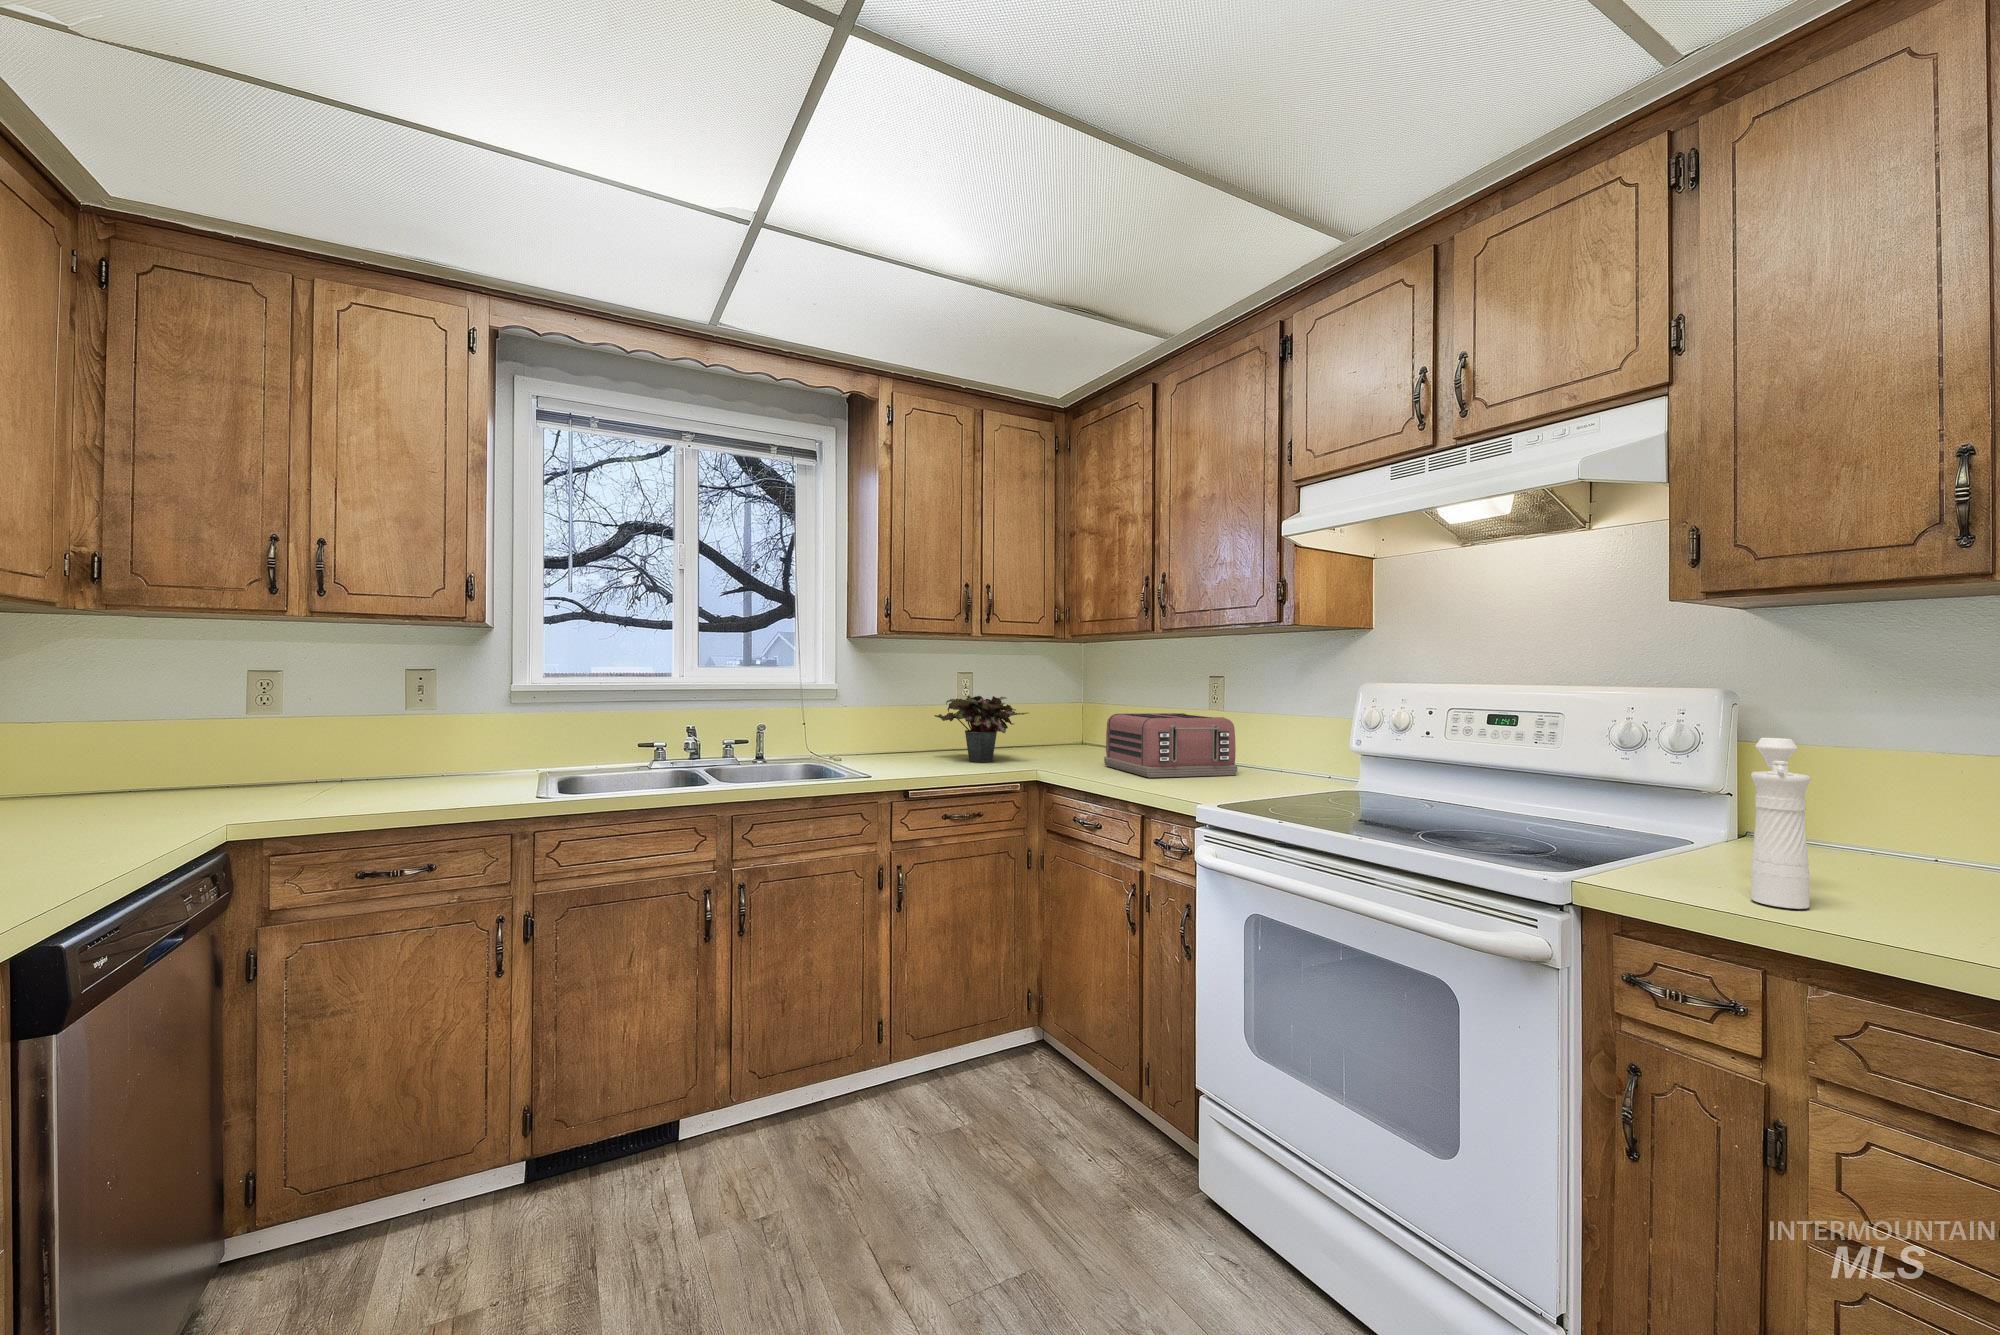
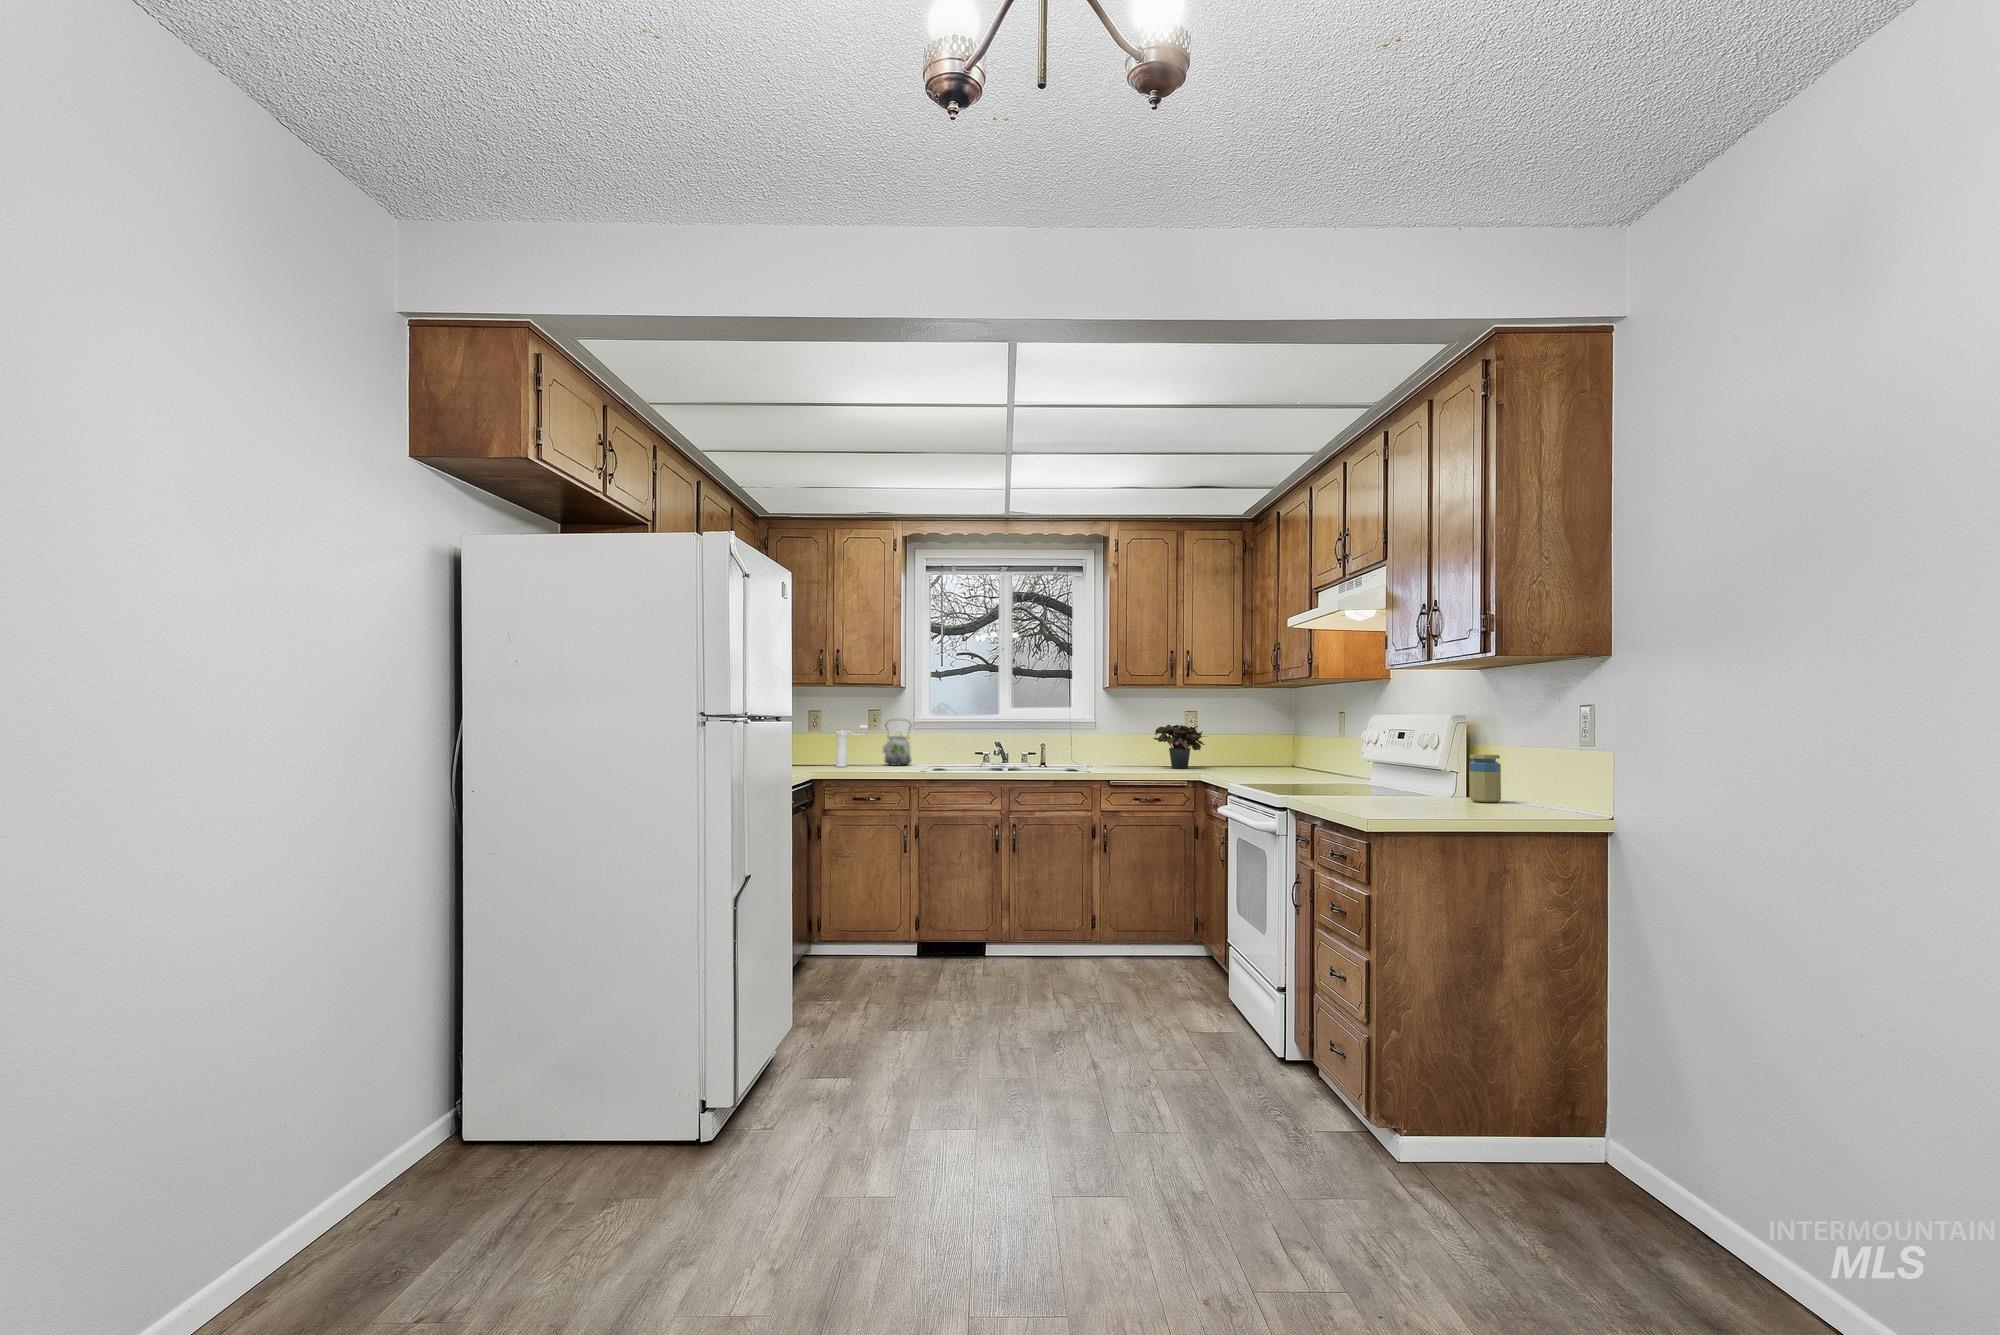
kettle: none [419,689,504,777] -> present [883,722,911,765]
toaster: present [1104,713,1237,778] -> none [1250,736,1320,776]
pepper mill: present [1751,738,1811,909] -> present [836,725,868,767]
jar: none [1854,772,1936,871] -> present [1469,754,1501,802]

